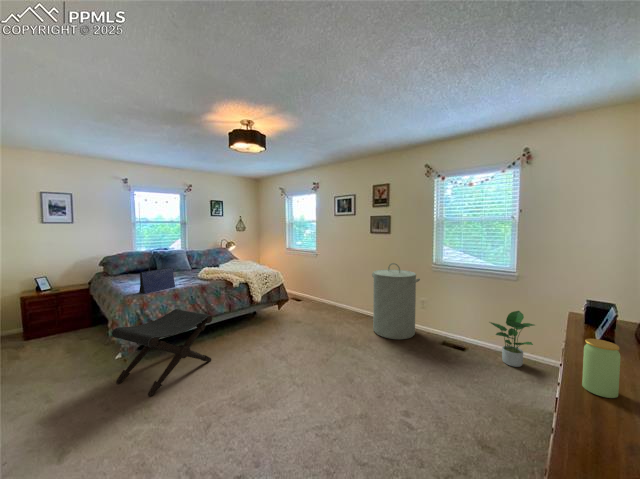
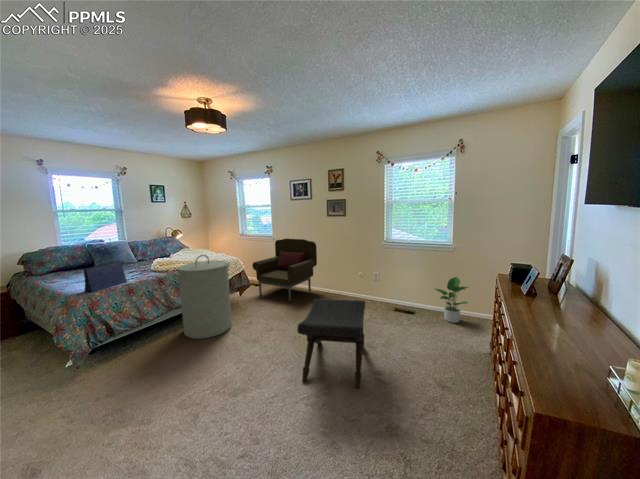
armchair: none [293,255,358,320] -> present [252,239,317,301]
laundry hamper: present [372,263,420,339] -> present [174,255,232,339]
footstool: present [112,309,212,396] -> present [297,299,365,388]
jar: present [582,339,620,398] -> none [523,291,549,333]

